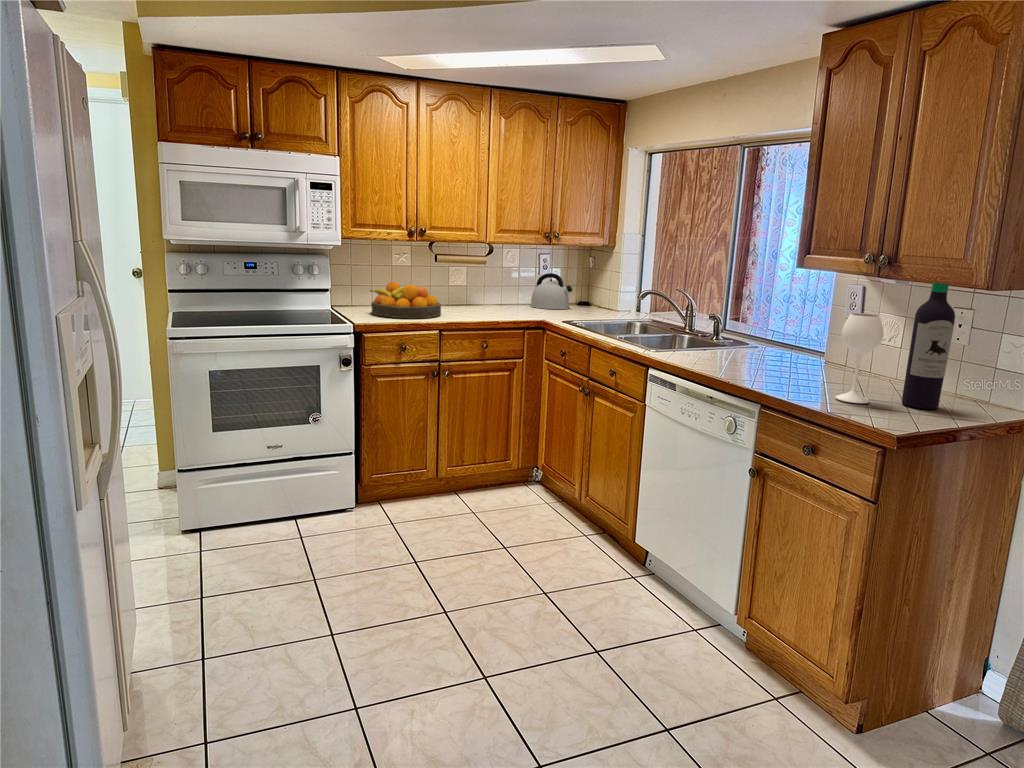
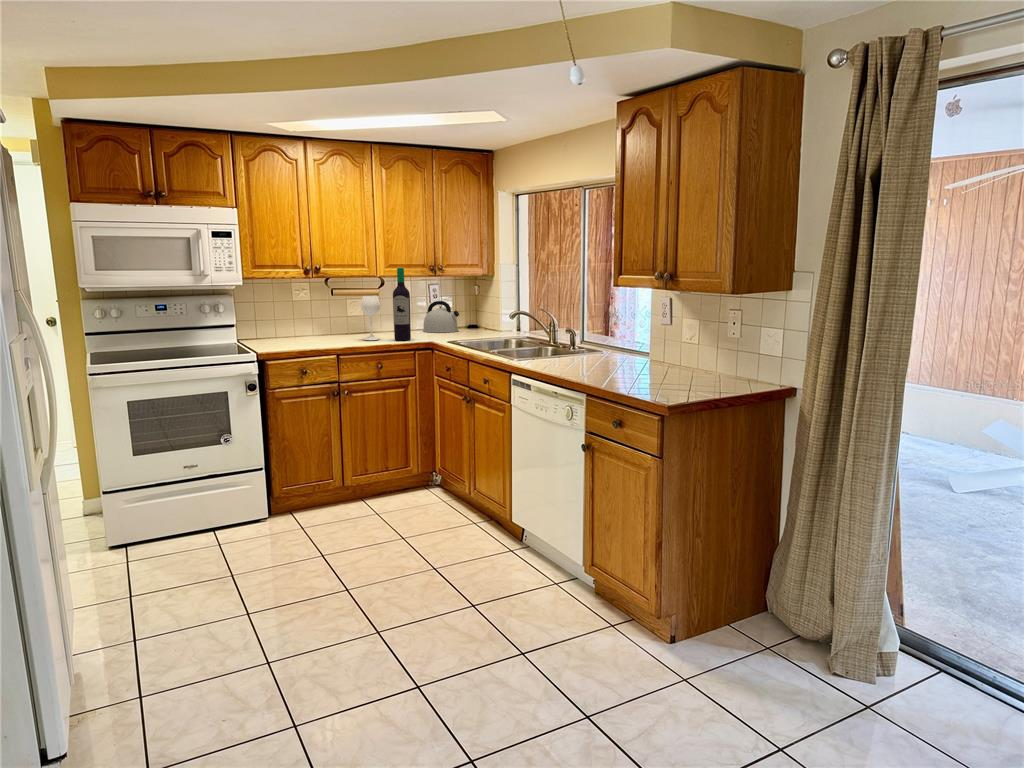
fruit bowl: present [370,282,441,318] -> none [273,315,339,347]
wine bottle: present [836,283,955,409] -> present [361,268,411,340]

